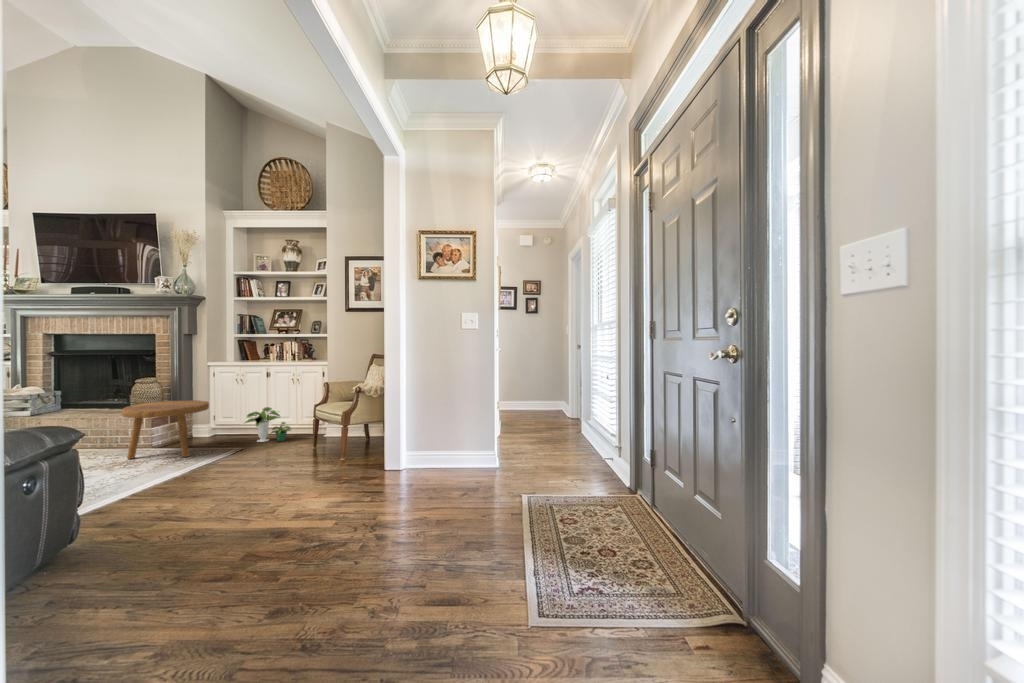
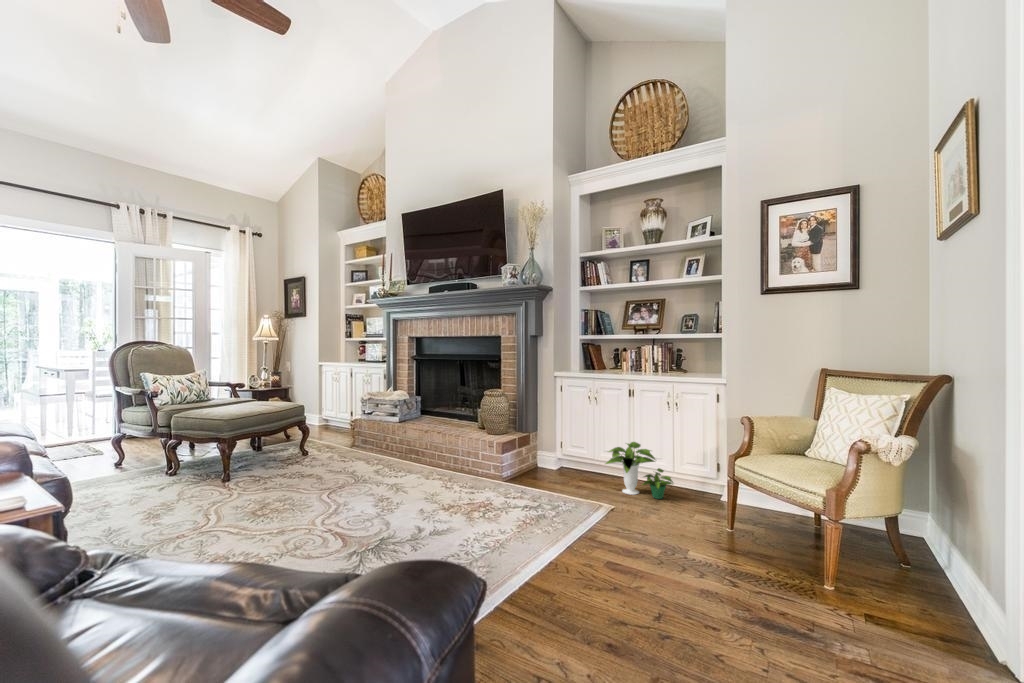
footstool: present [121,400,209,459] -> none [477,422,569,509]

